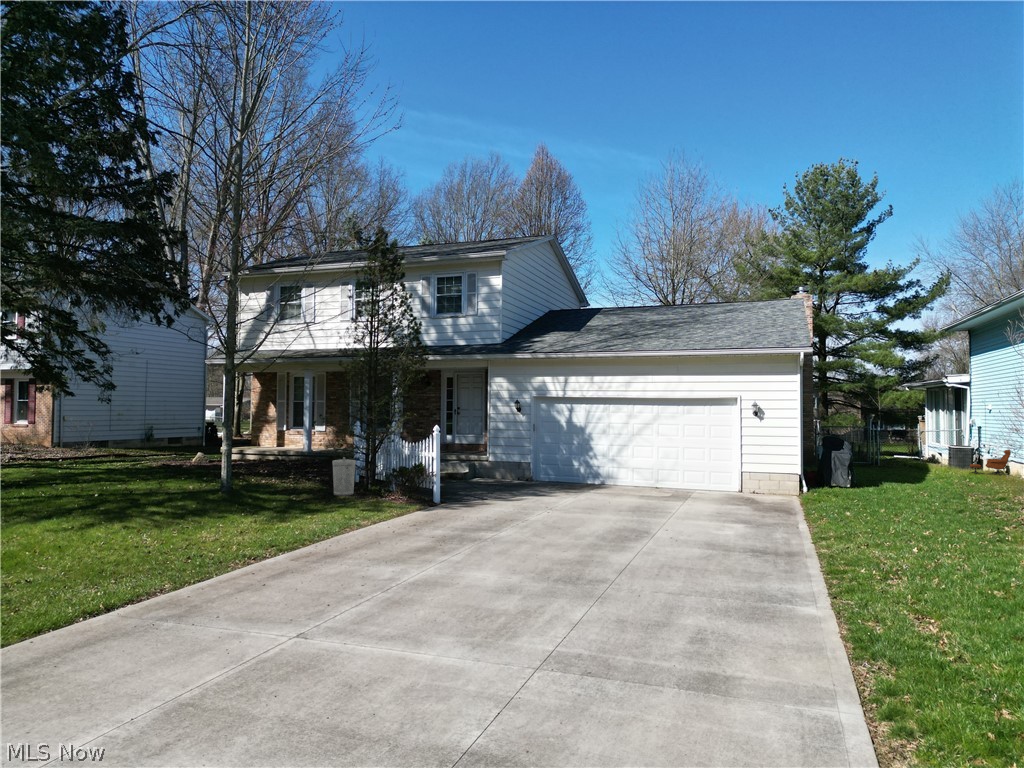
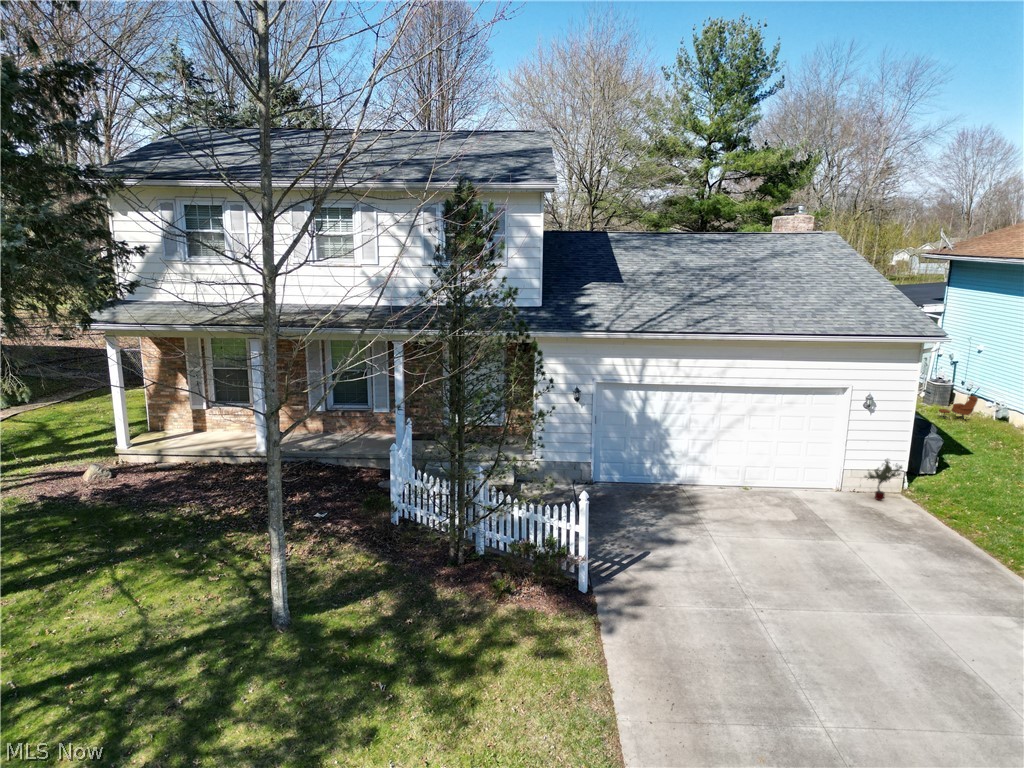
potted tree: none [753,456,787,495] -> present [865,460,902,501]
trash can: present [332,457,356,496] -> none [405,520,439,579]

